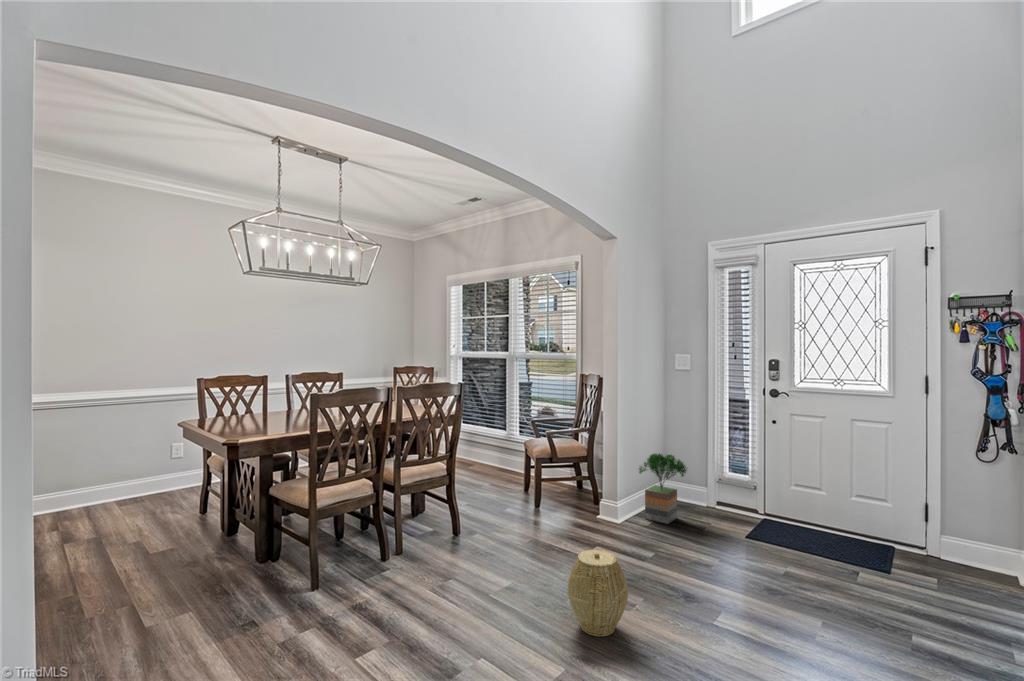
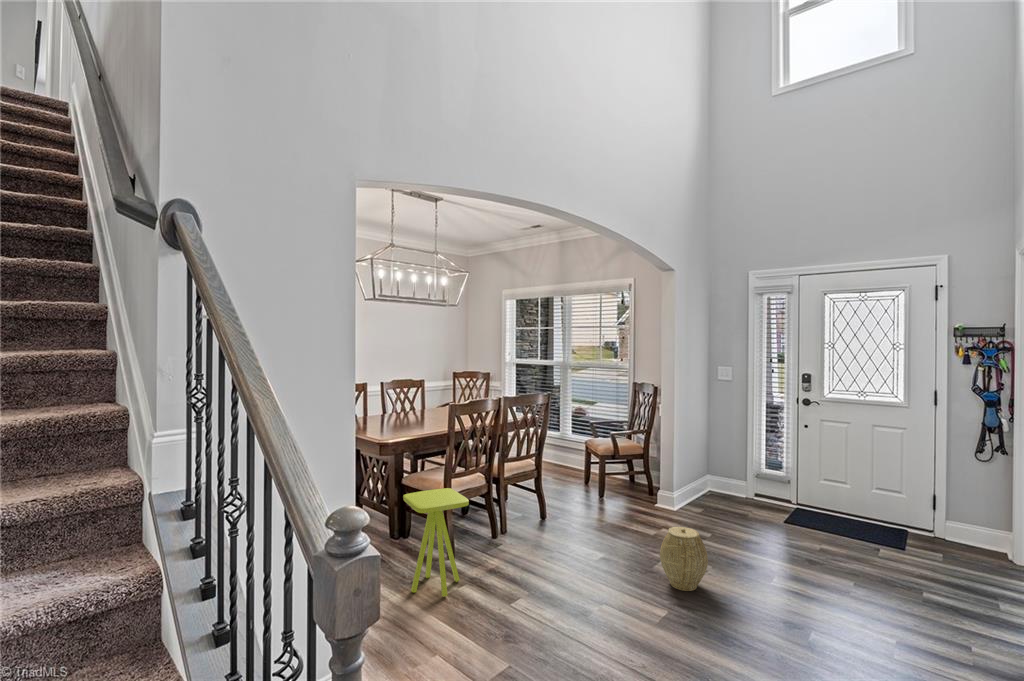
potted tree: present [639,454,688,524] -> none [690,452,734,512]
side table: none [229,501,311,648] -> present [403,488,469,597]

